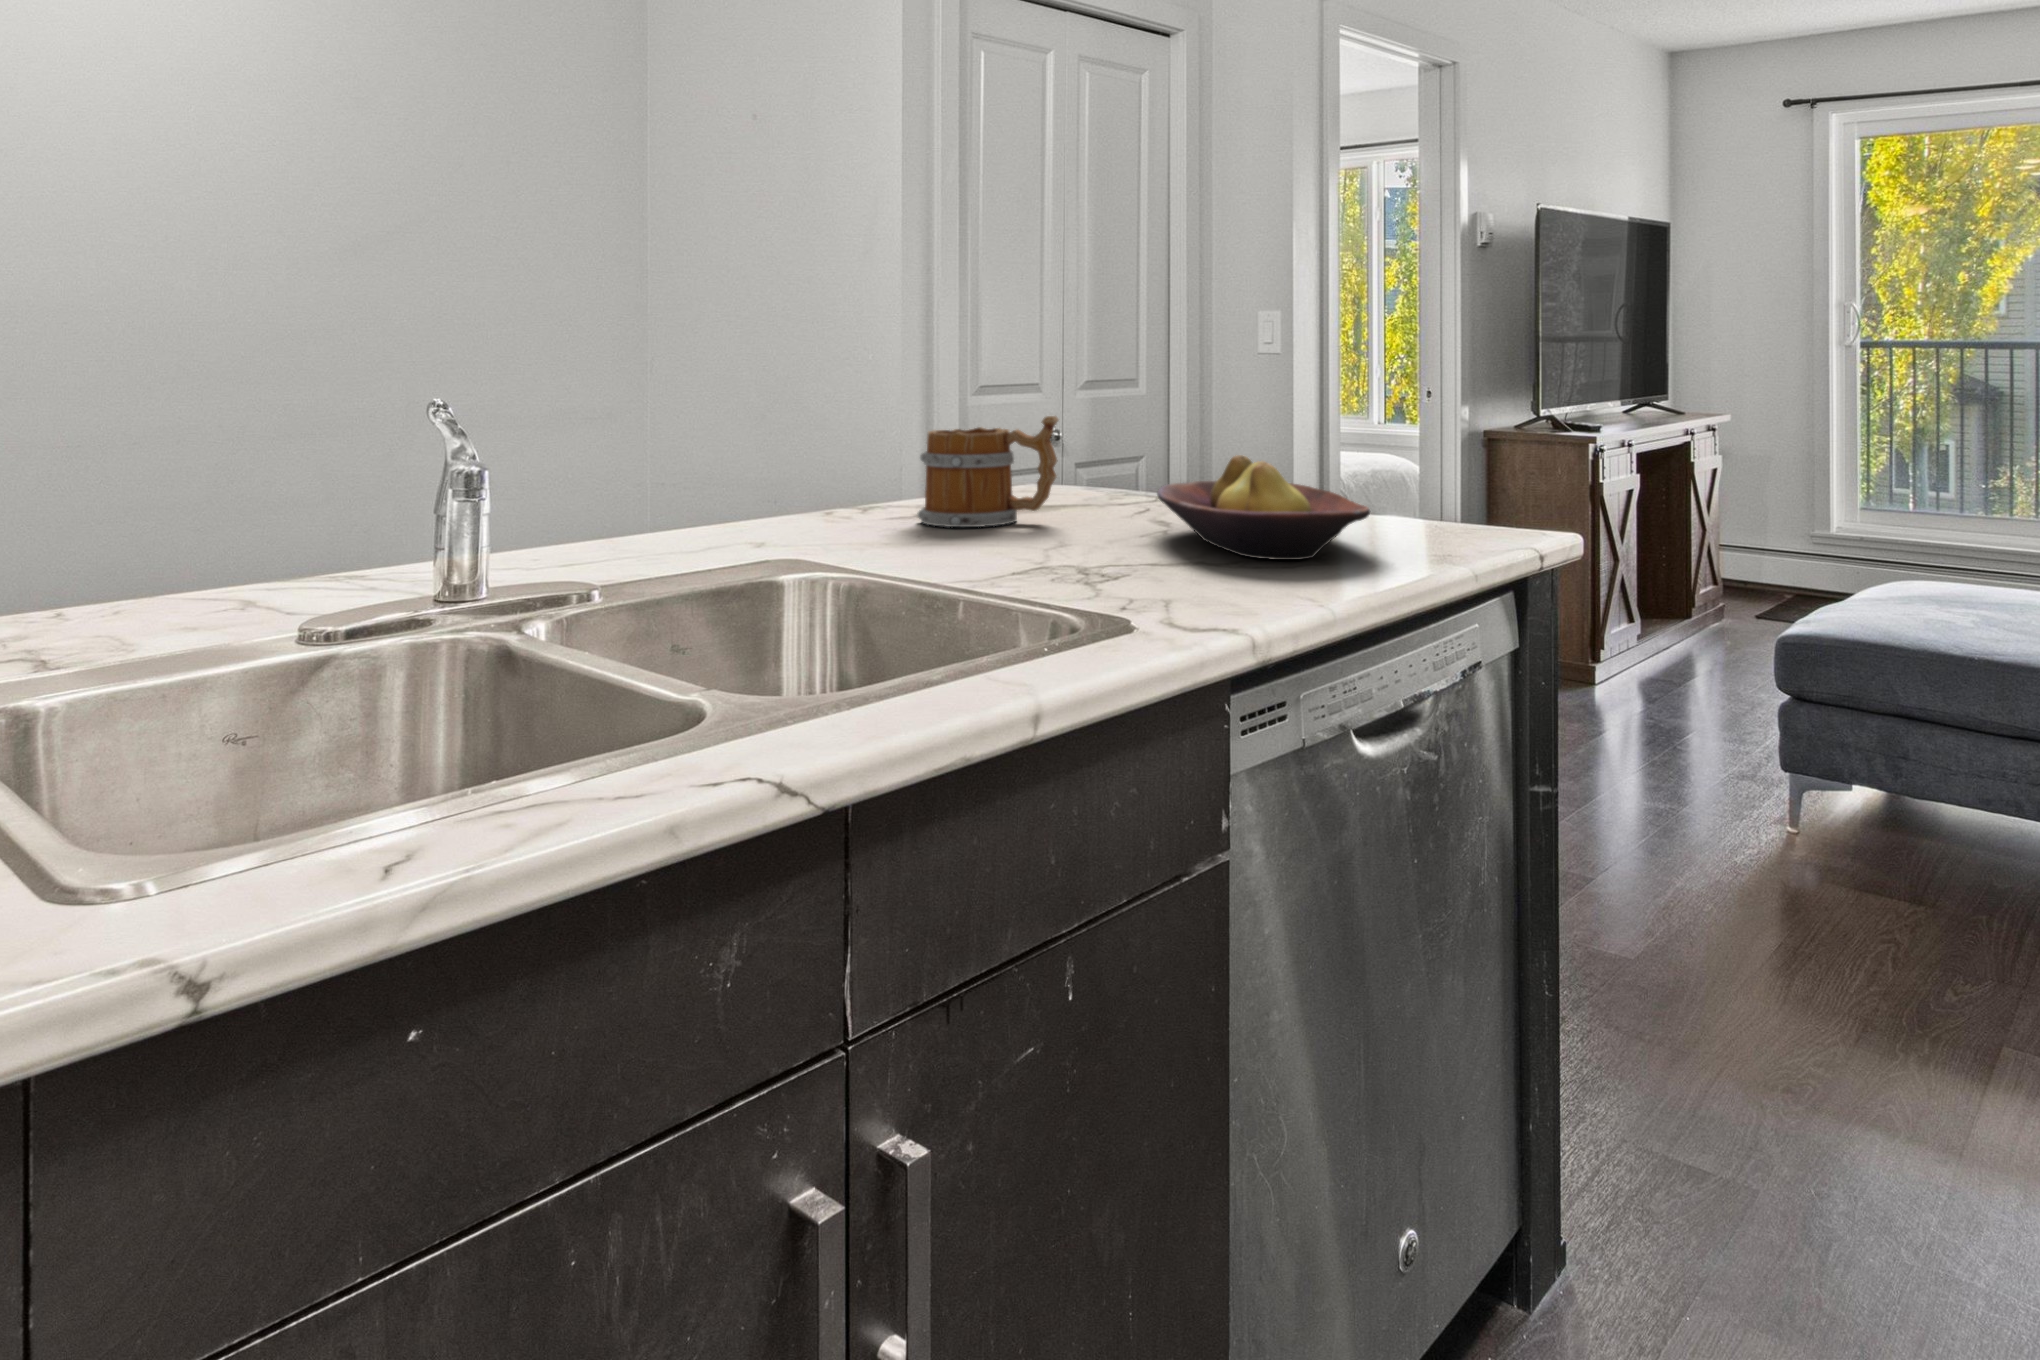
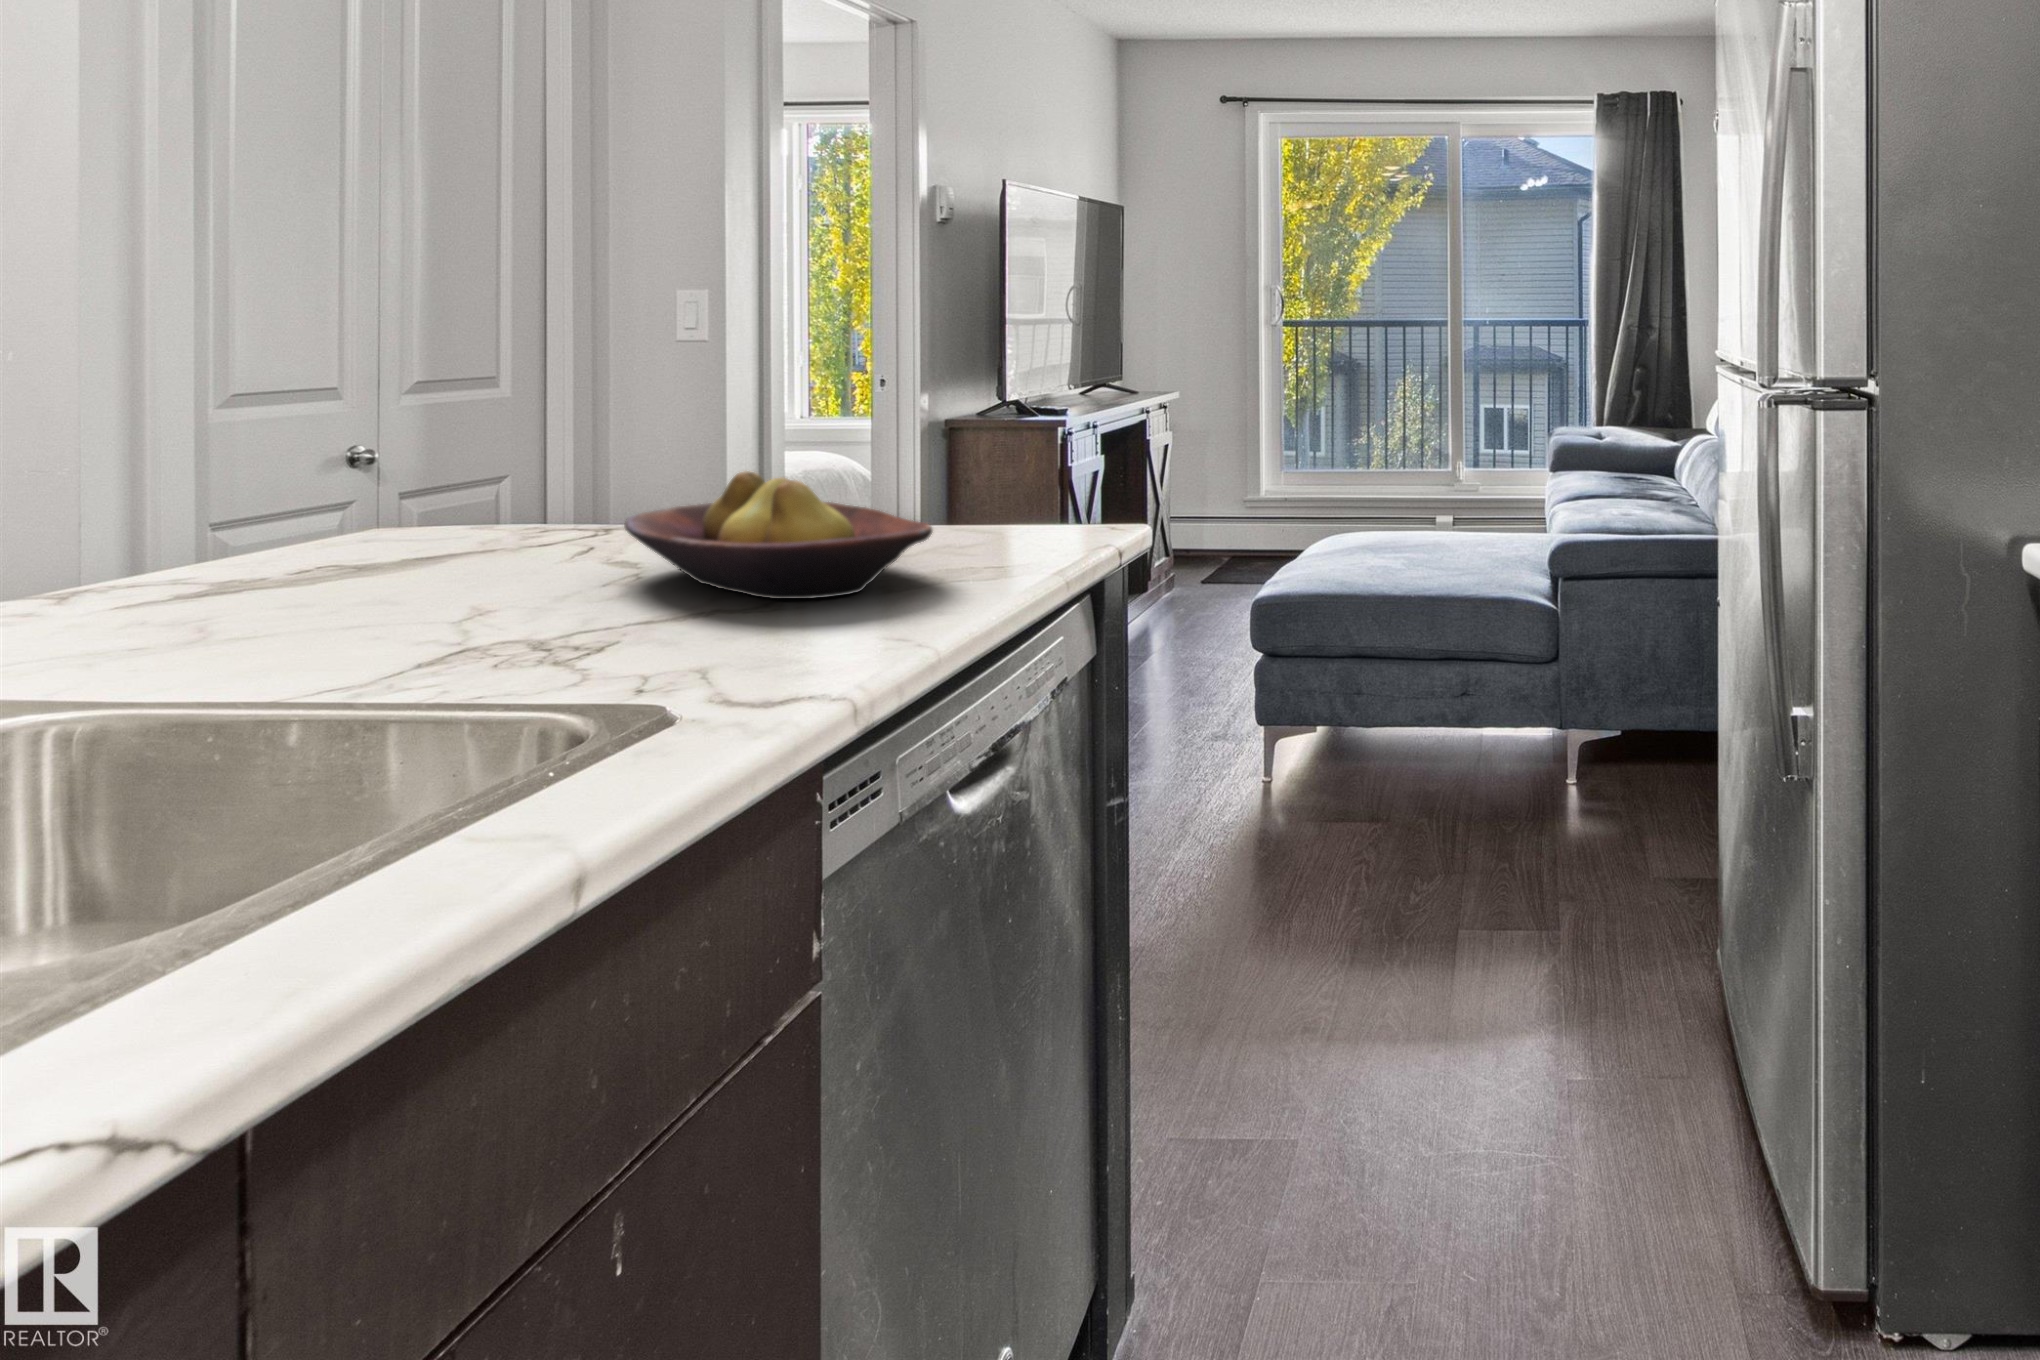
mug: present [917,416,1058,527] -> none [190,432,454,604]

